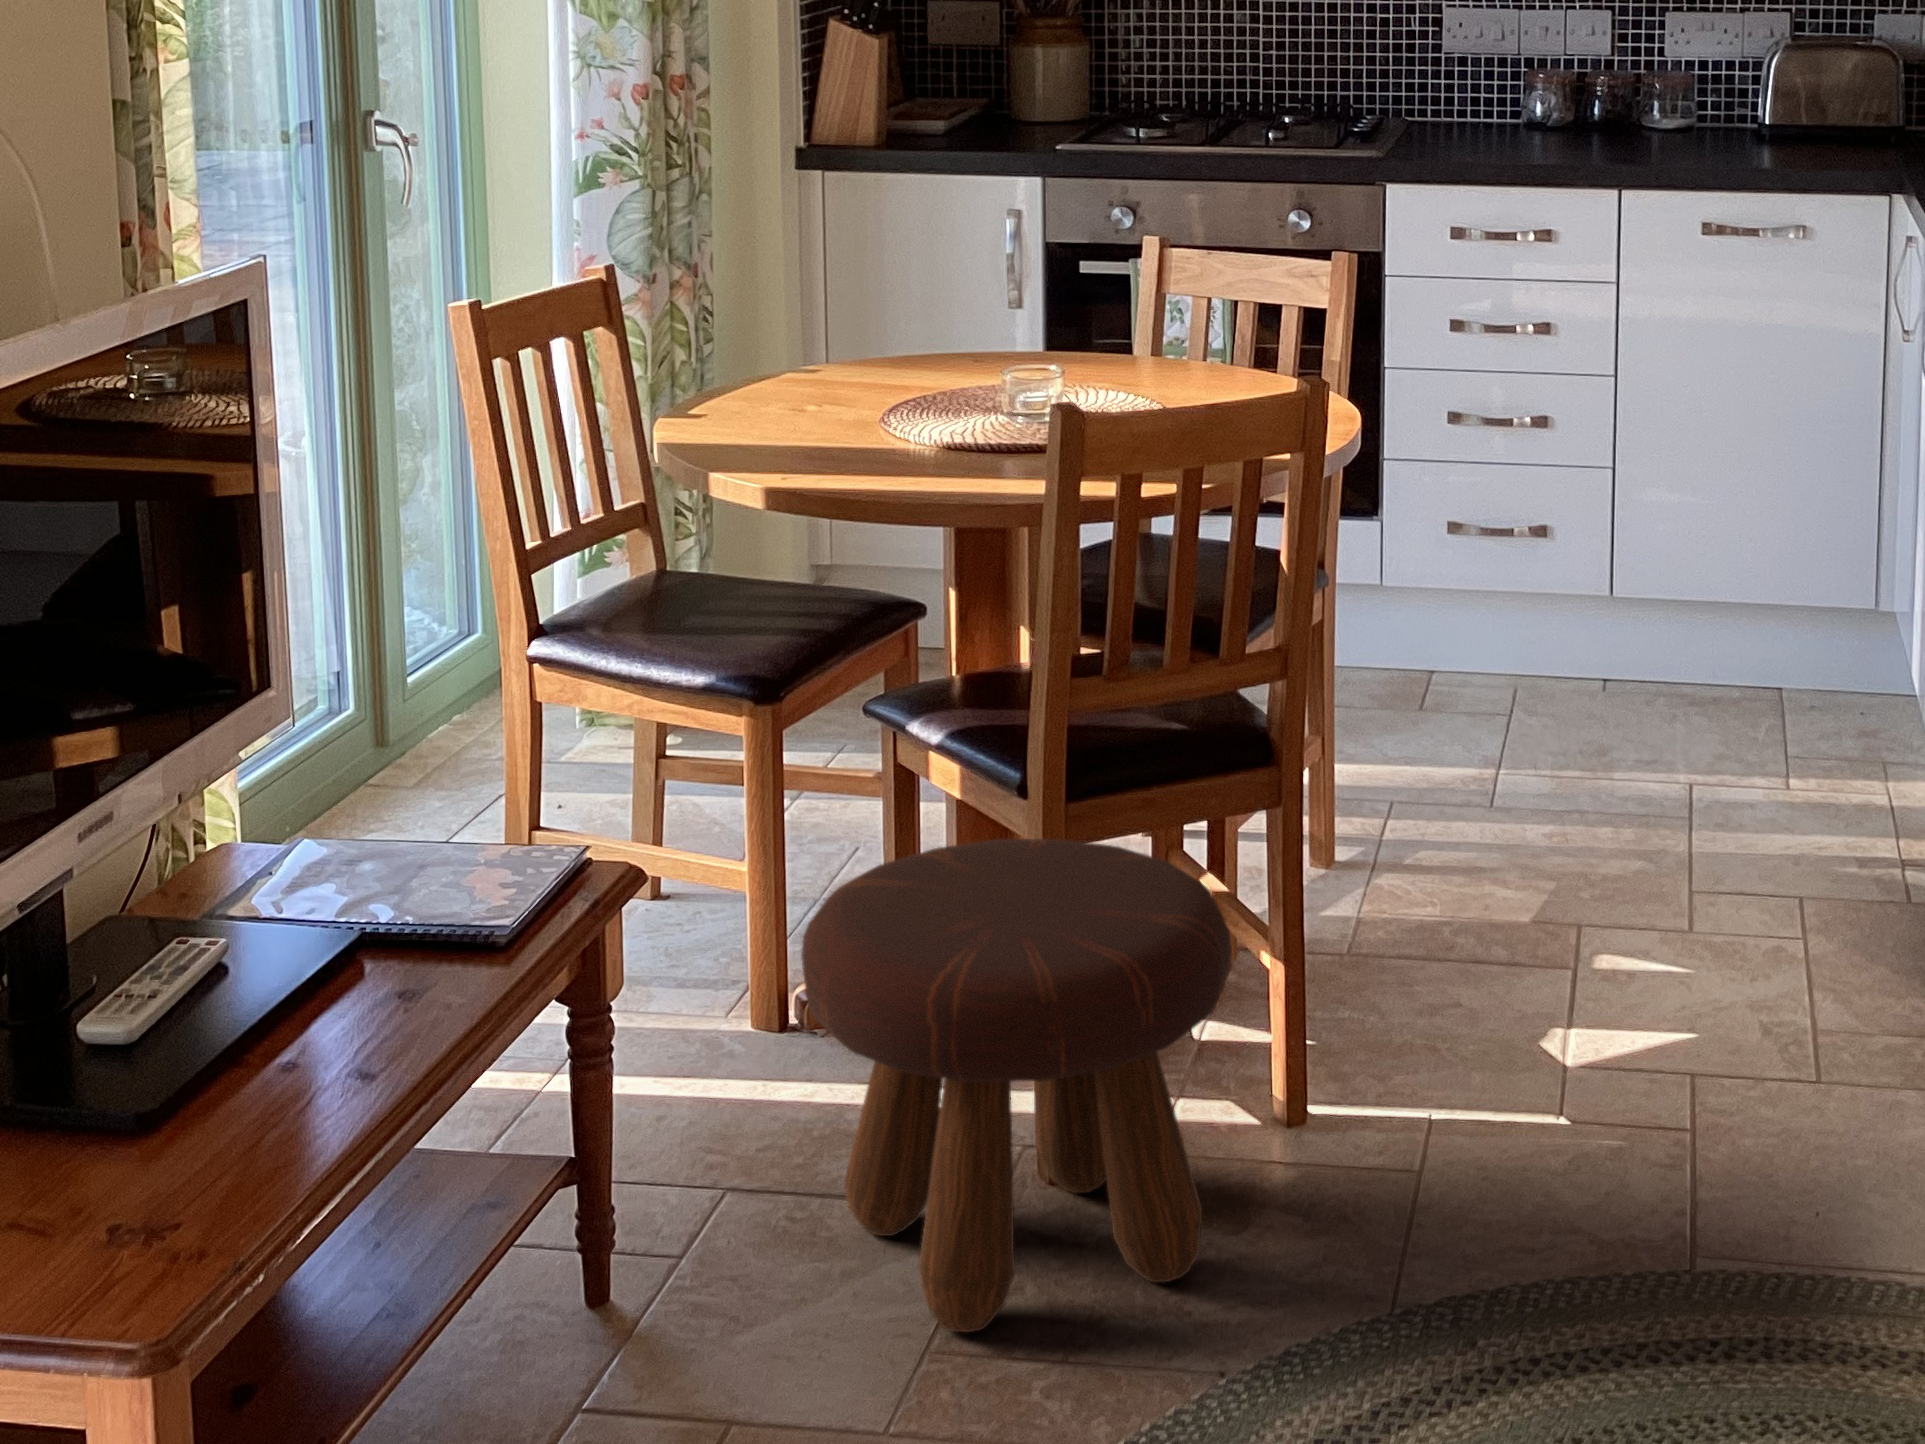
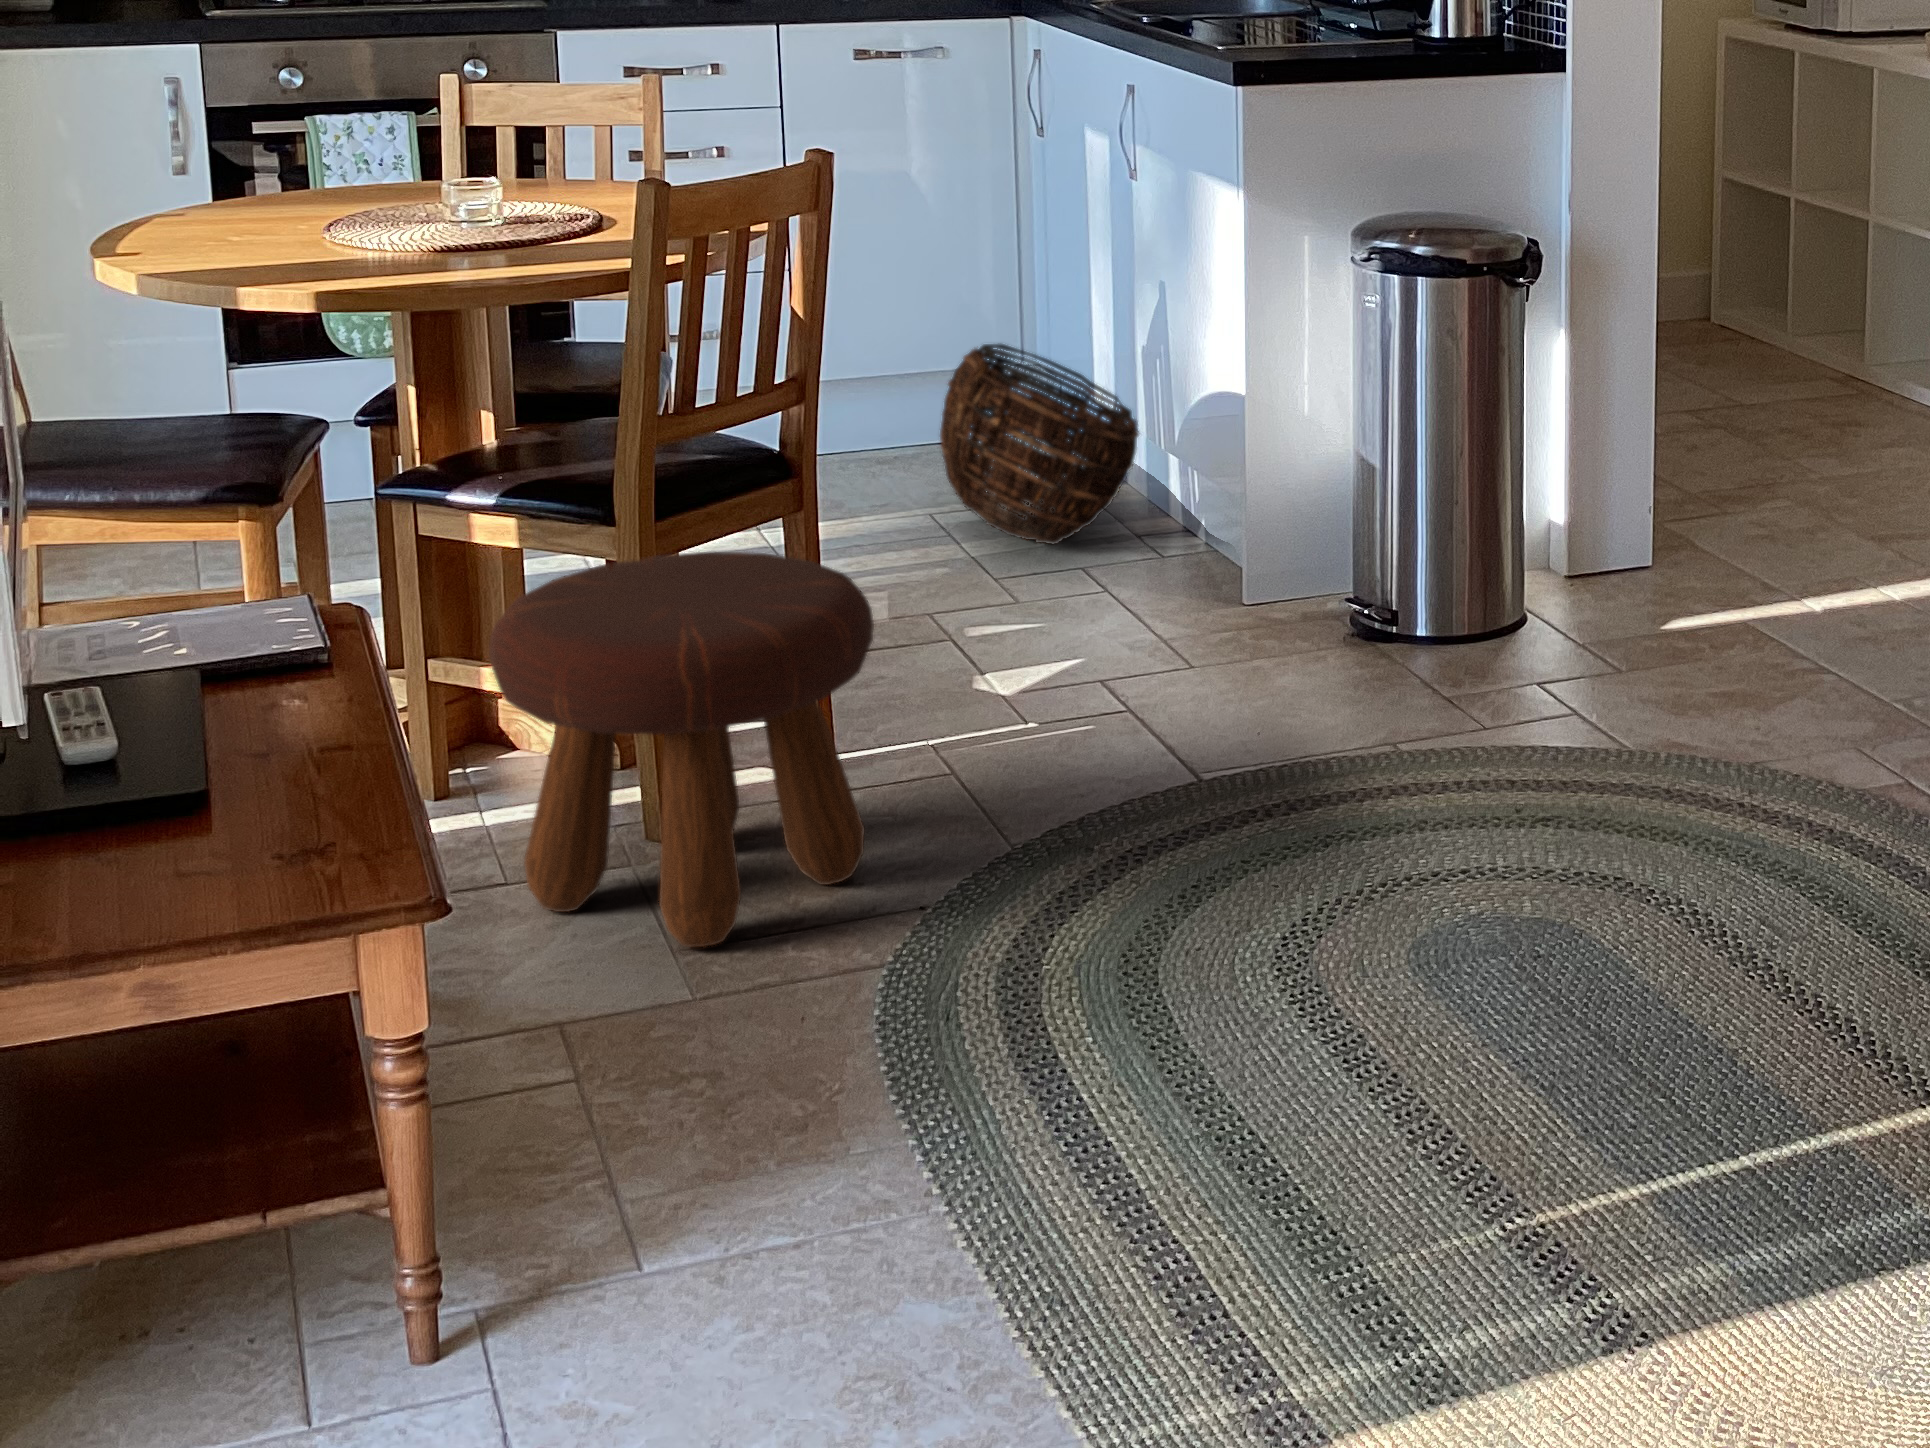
basket: none [1682,589,1898,854] -> present [940,344,1139,544]

